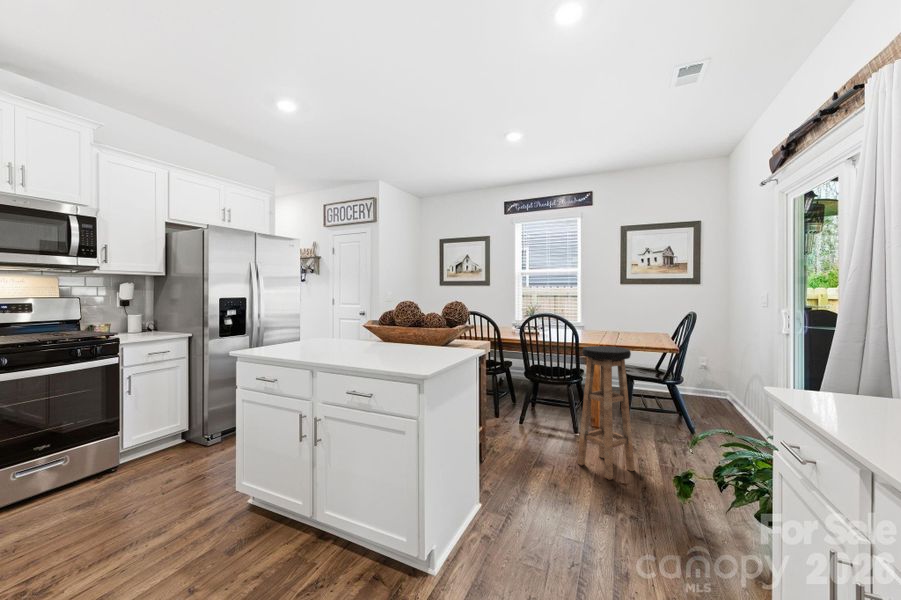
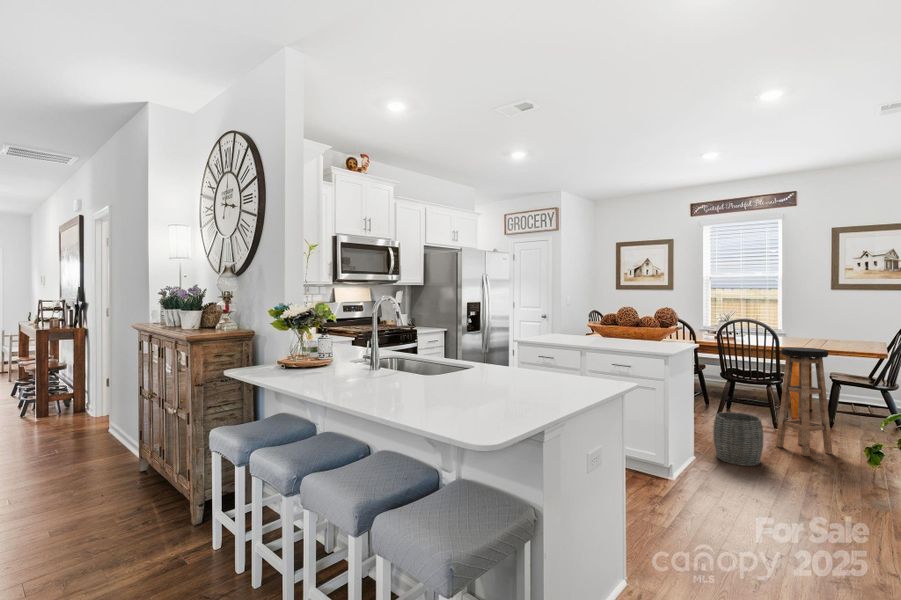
woven basket: none [506,433,564,512] -> present [713,412,763,466]

